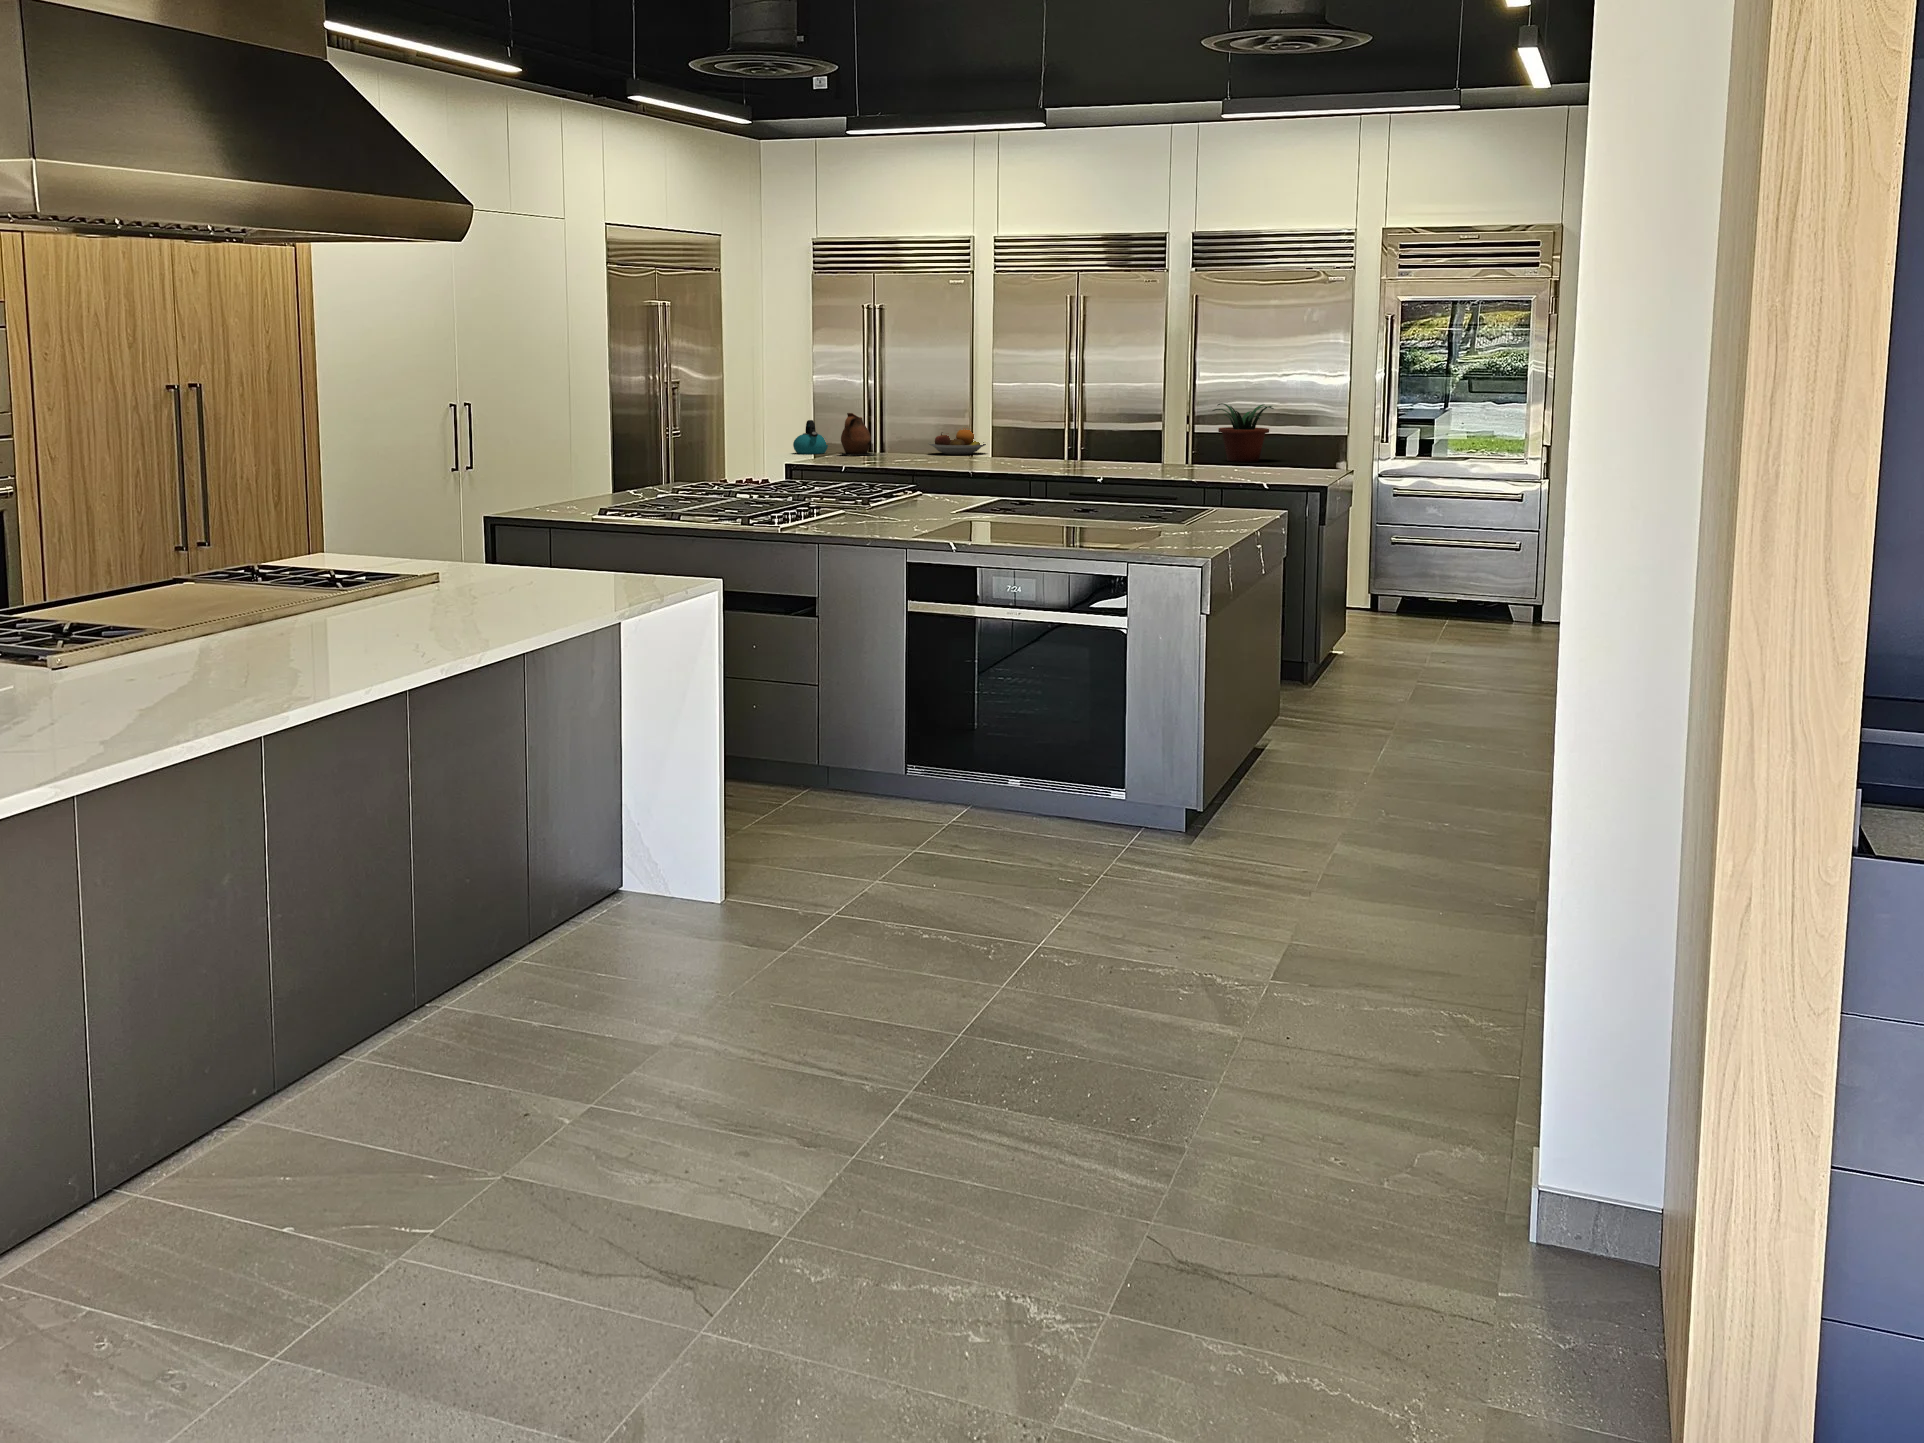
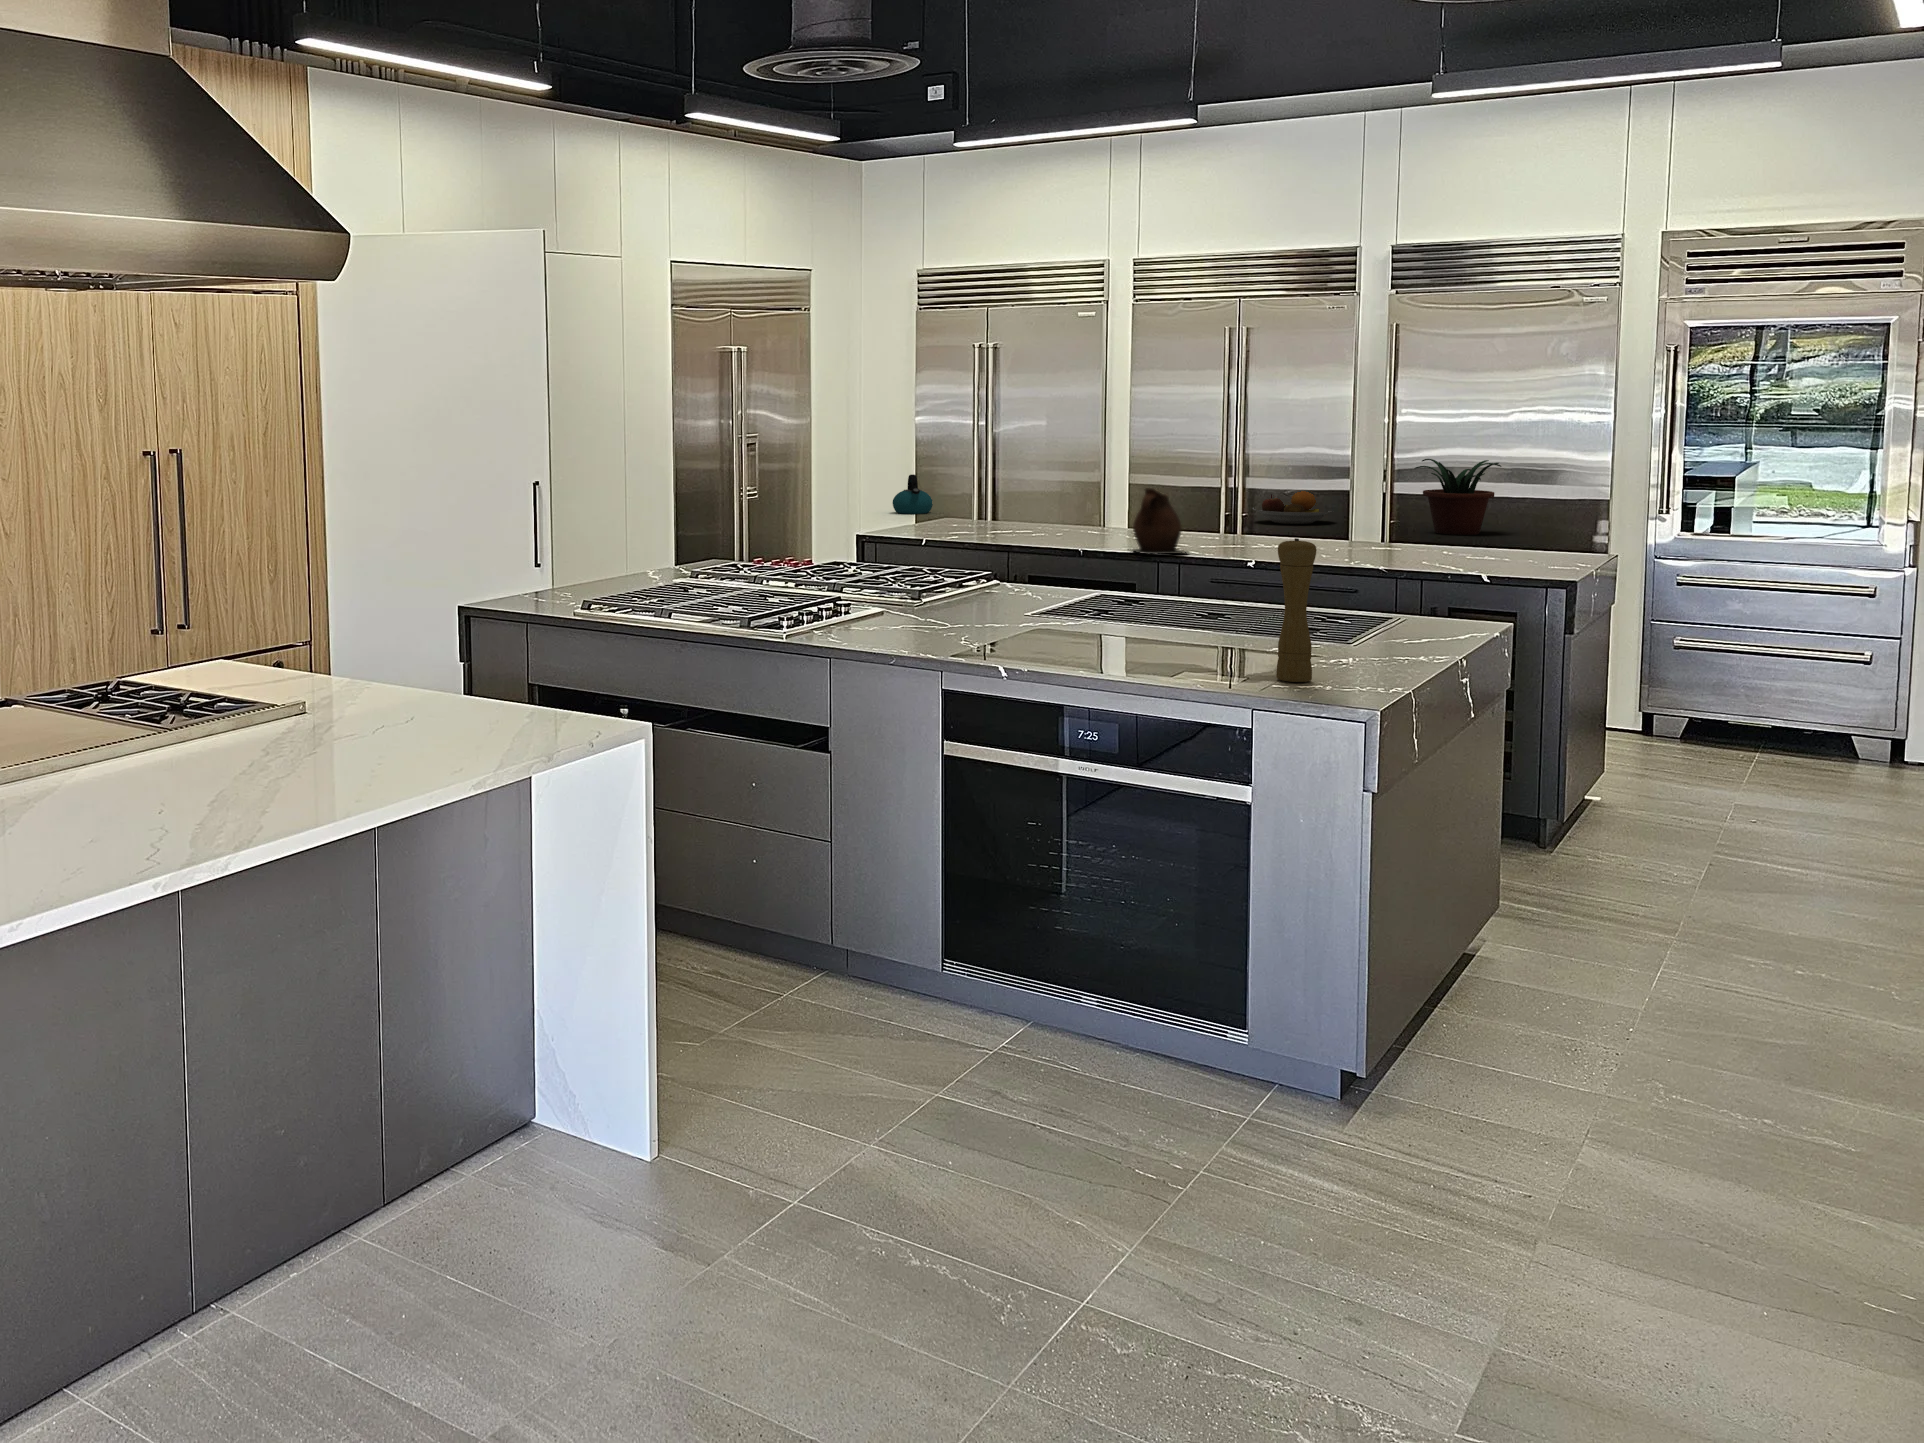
ceramic pitcher: present [839,413,874,455] -> present [1128,488,1186,554]
fruit bowl: present [928,429,986,455] -> present [1252,491,1334,524]
pepper mill: none [1144,441,1170,541] -> present [1276,538,1317,682]

